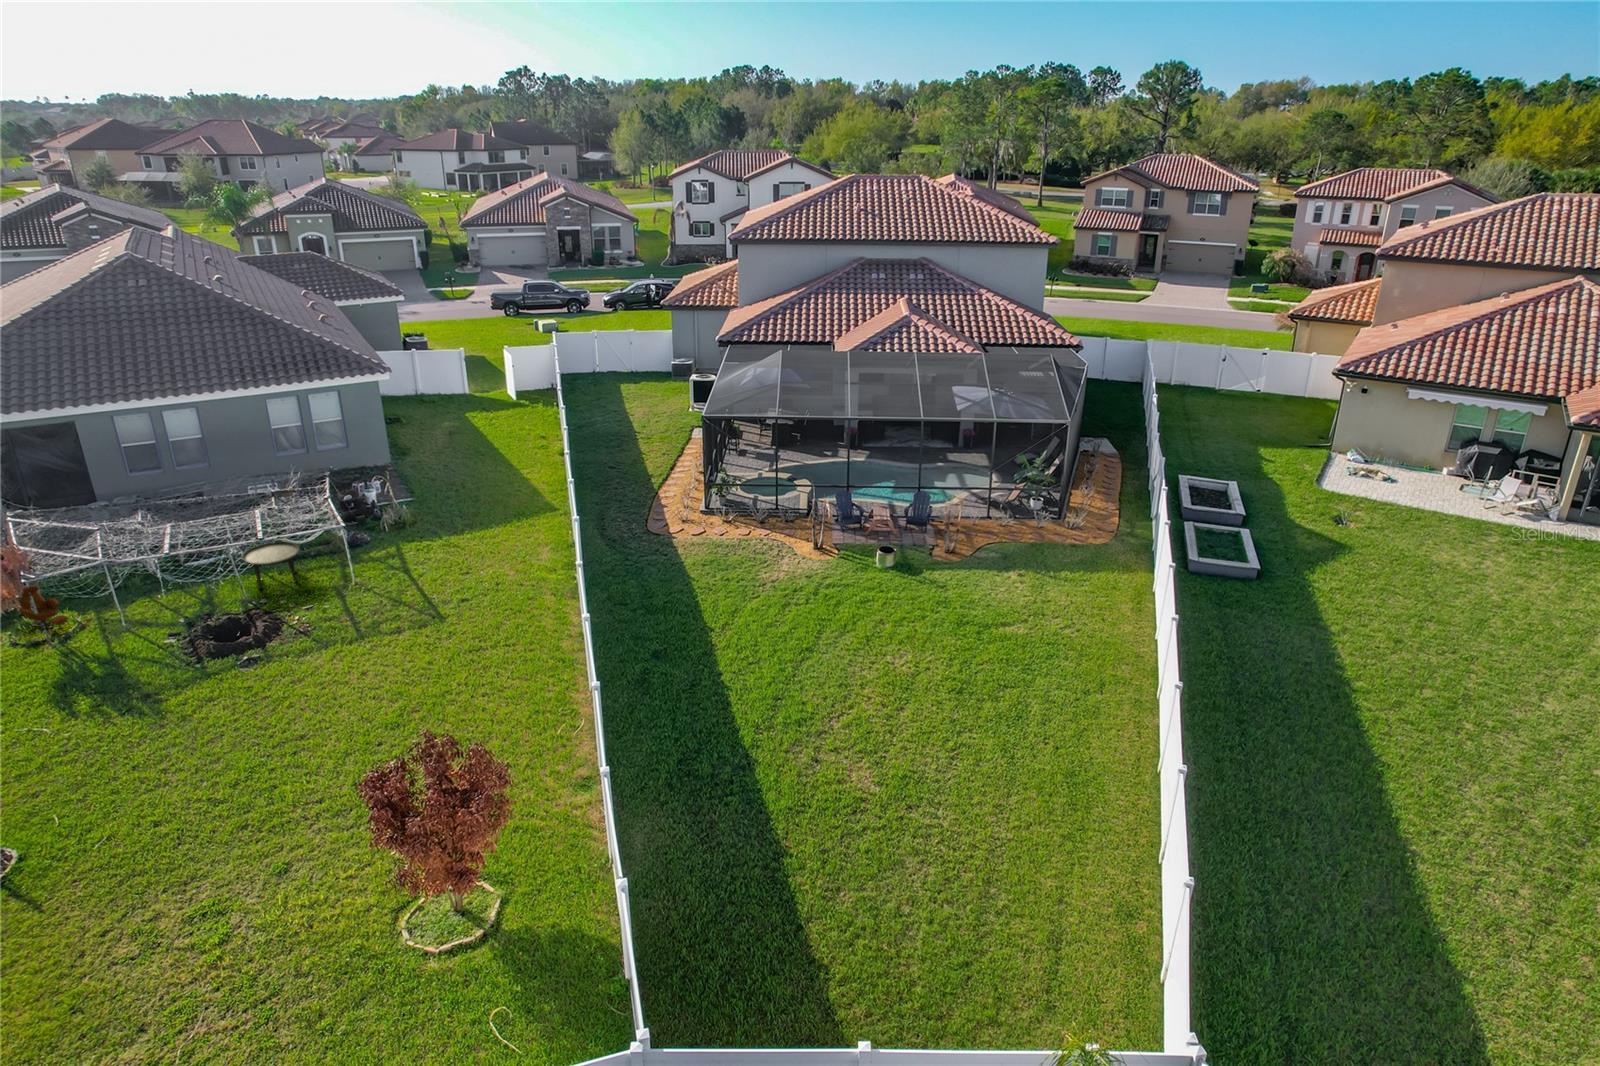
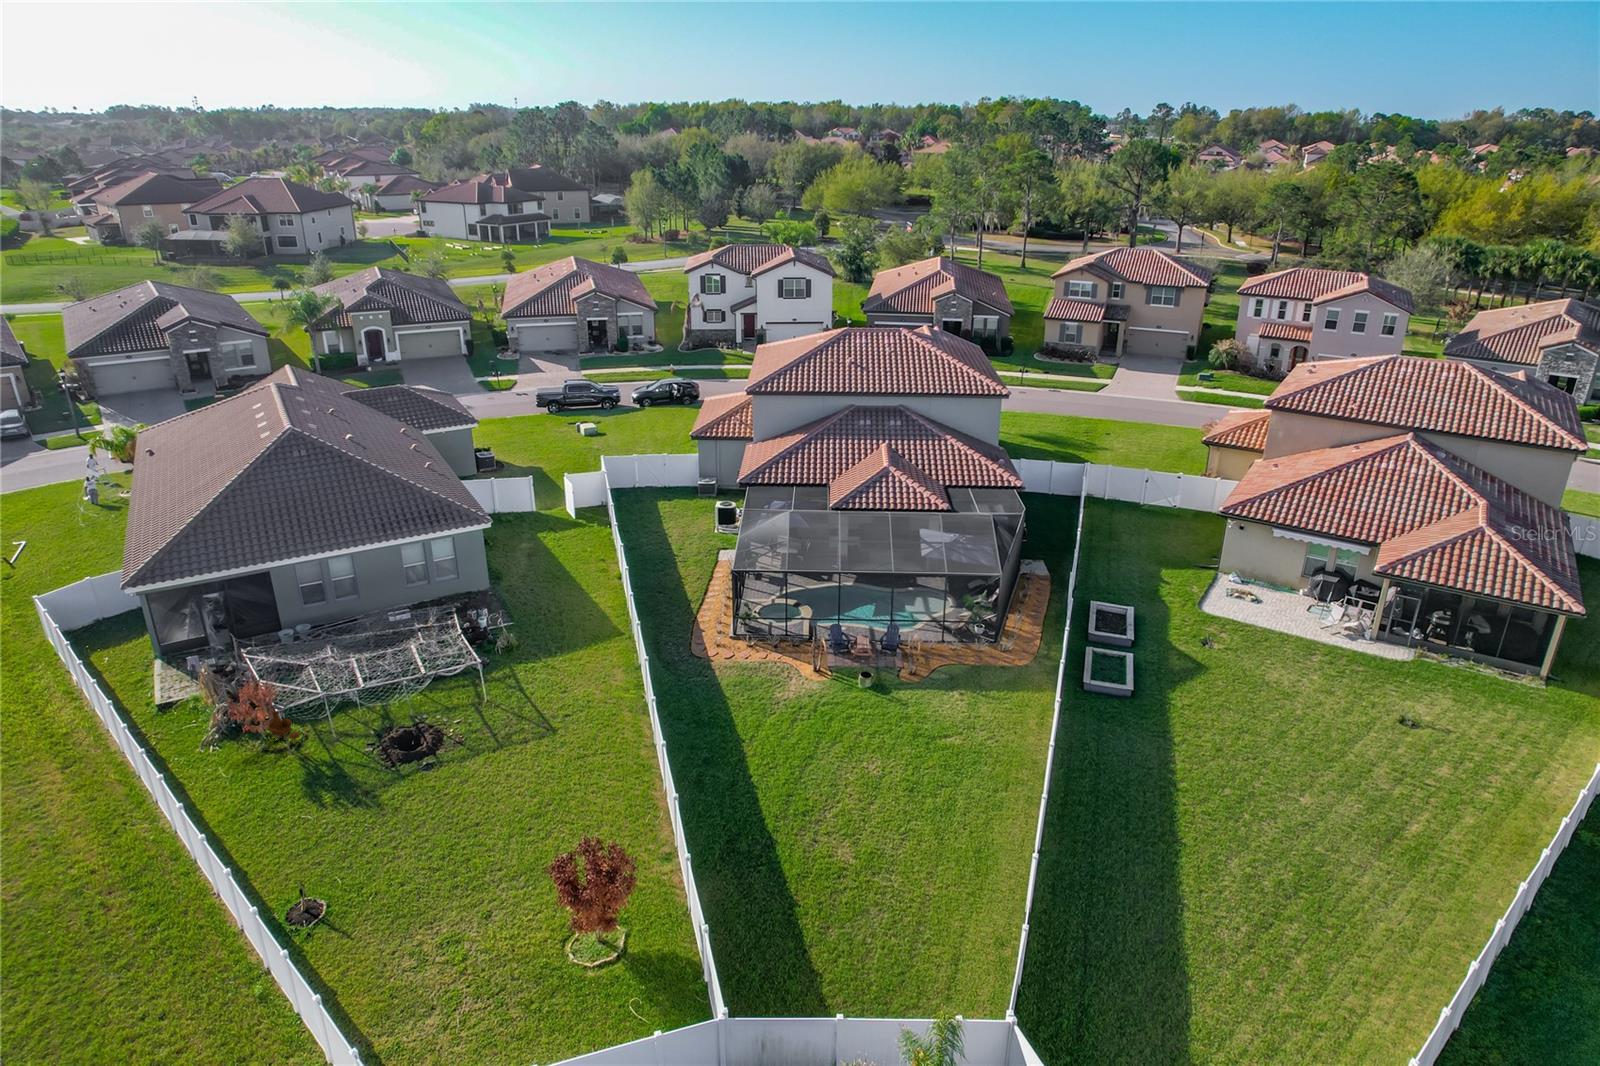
round table: present [242,542,299,589] -> none [409,669,447,706]

